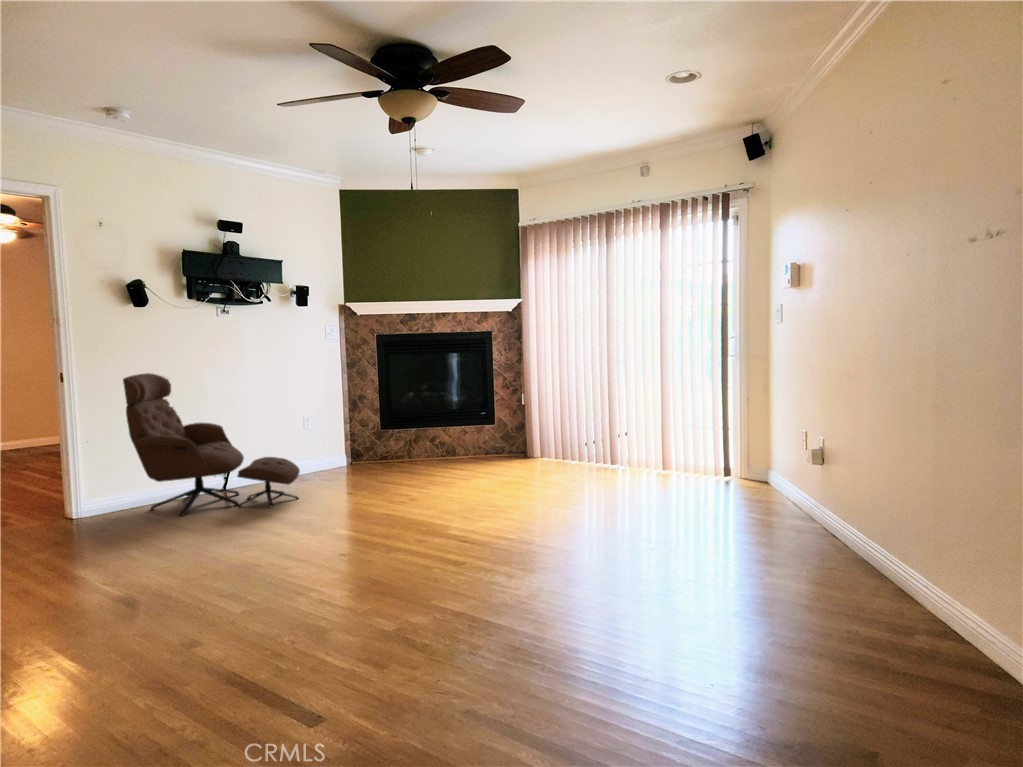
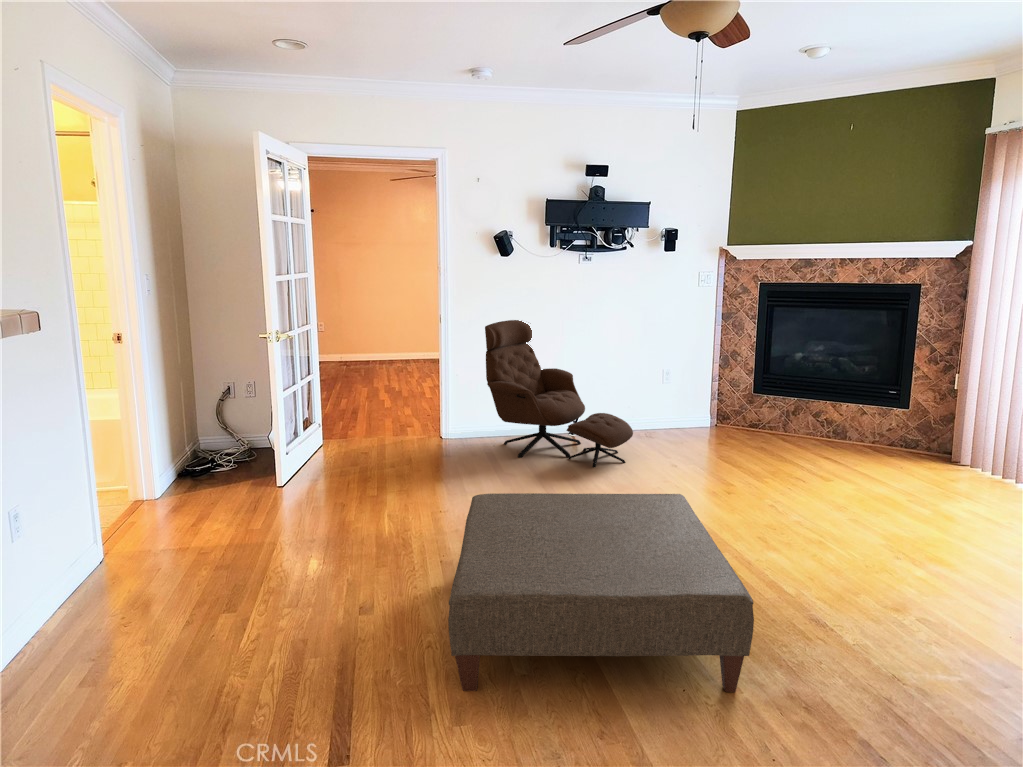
ottoman: none [220,484,523,672] -> present [448,493,754,692]

